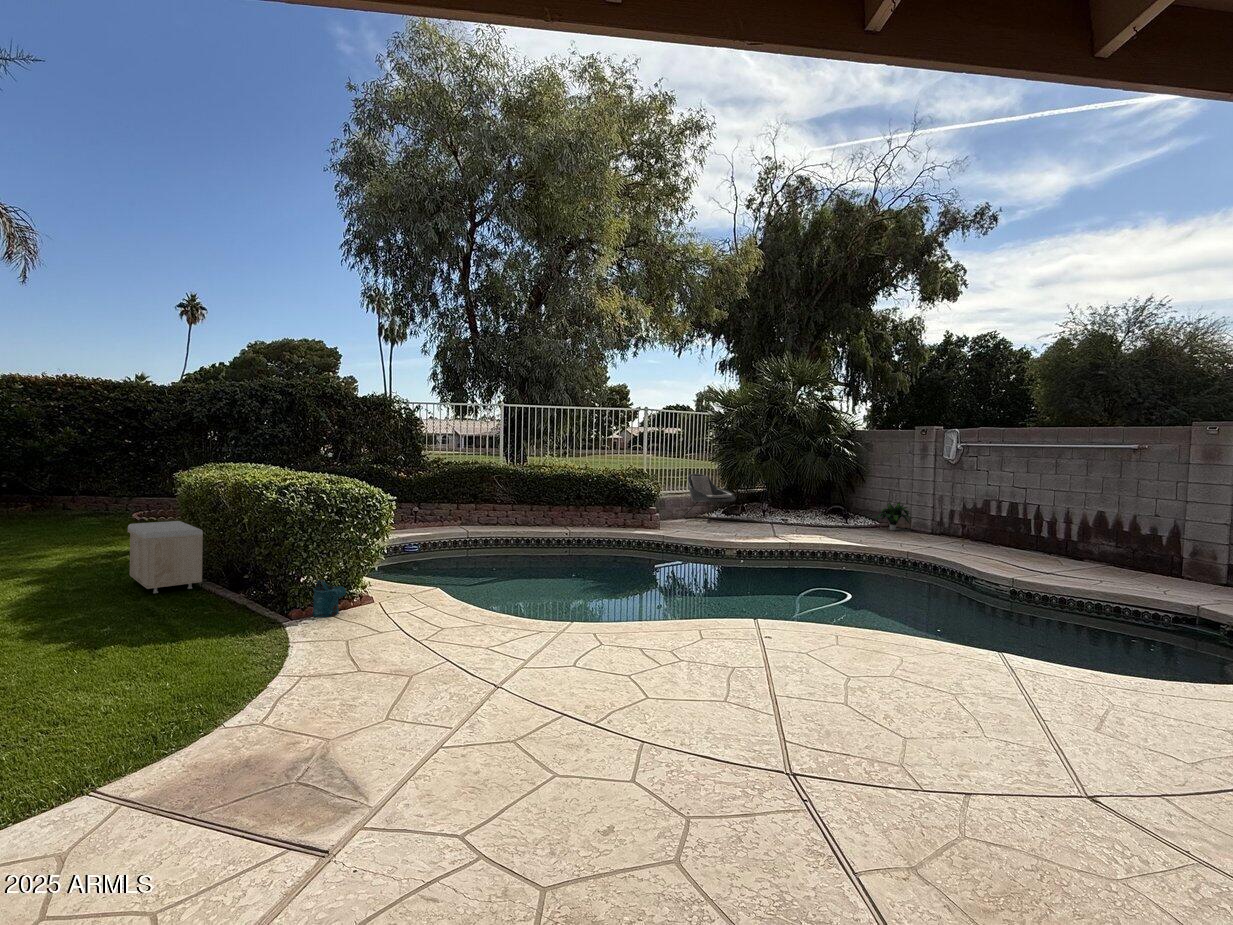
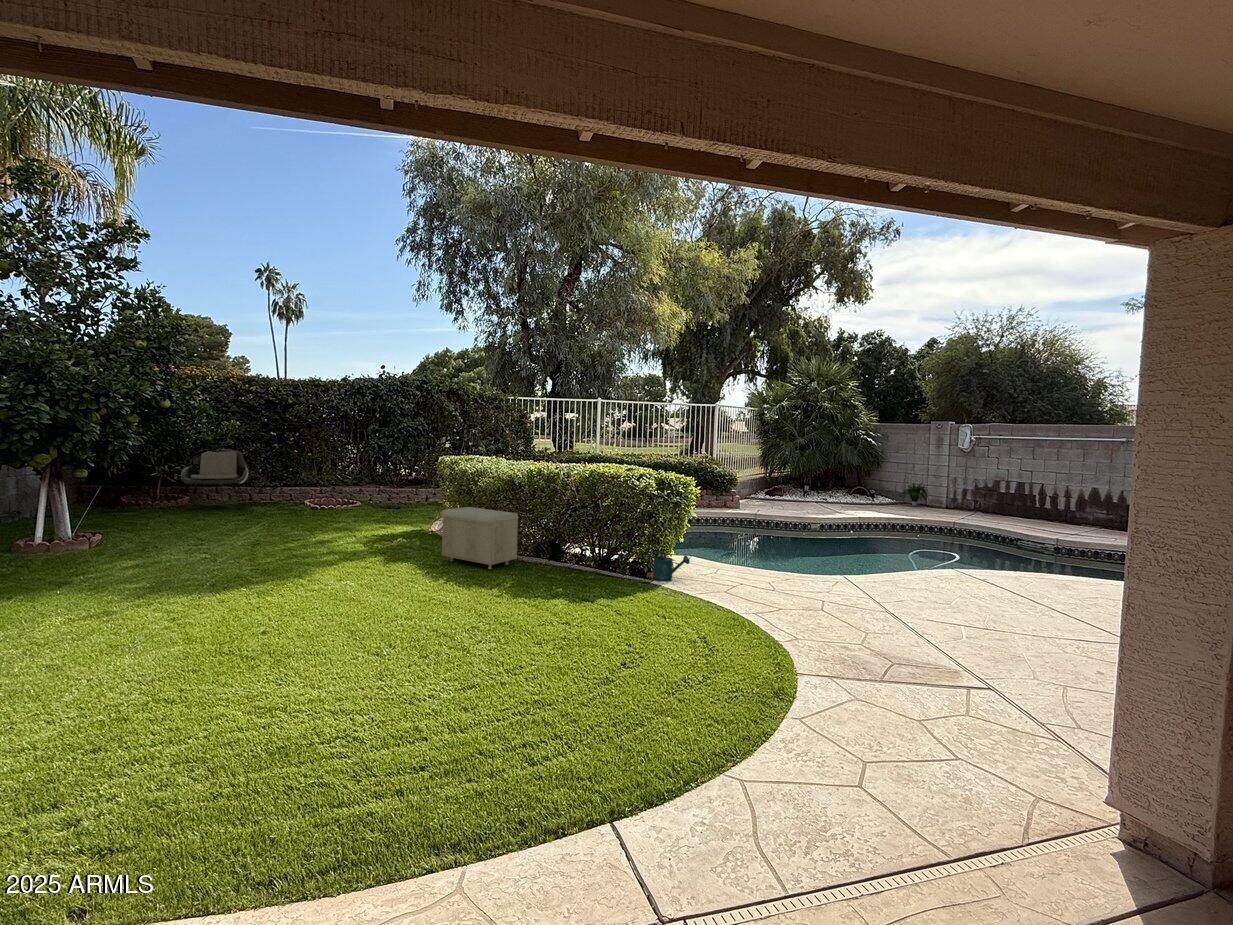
lounge chair: present [684,474,736,523] -> present [181,449,248,510]

